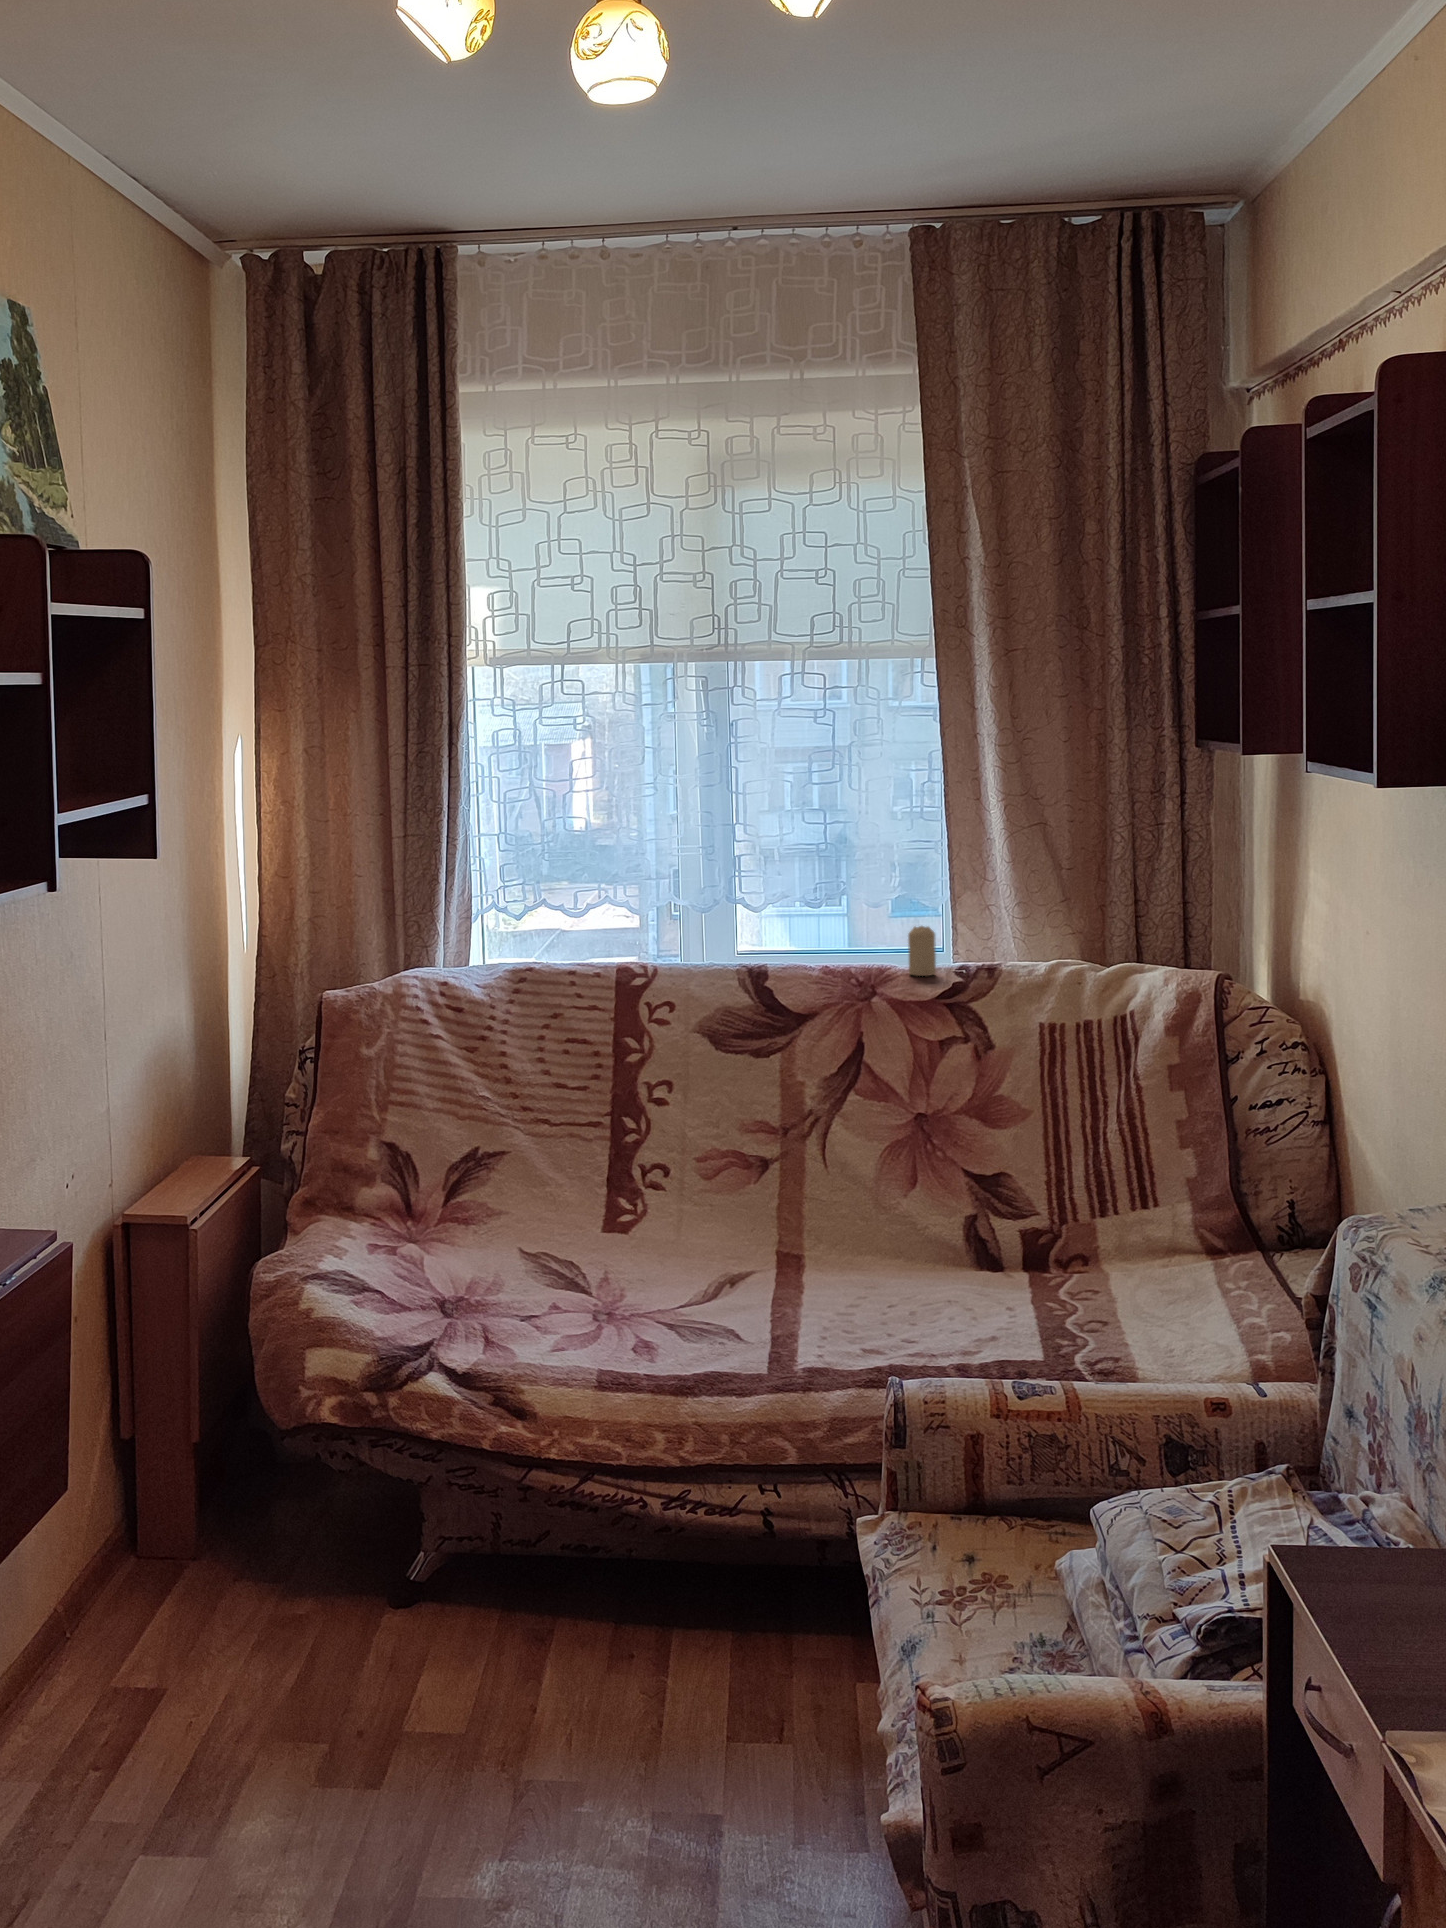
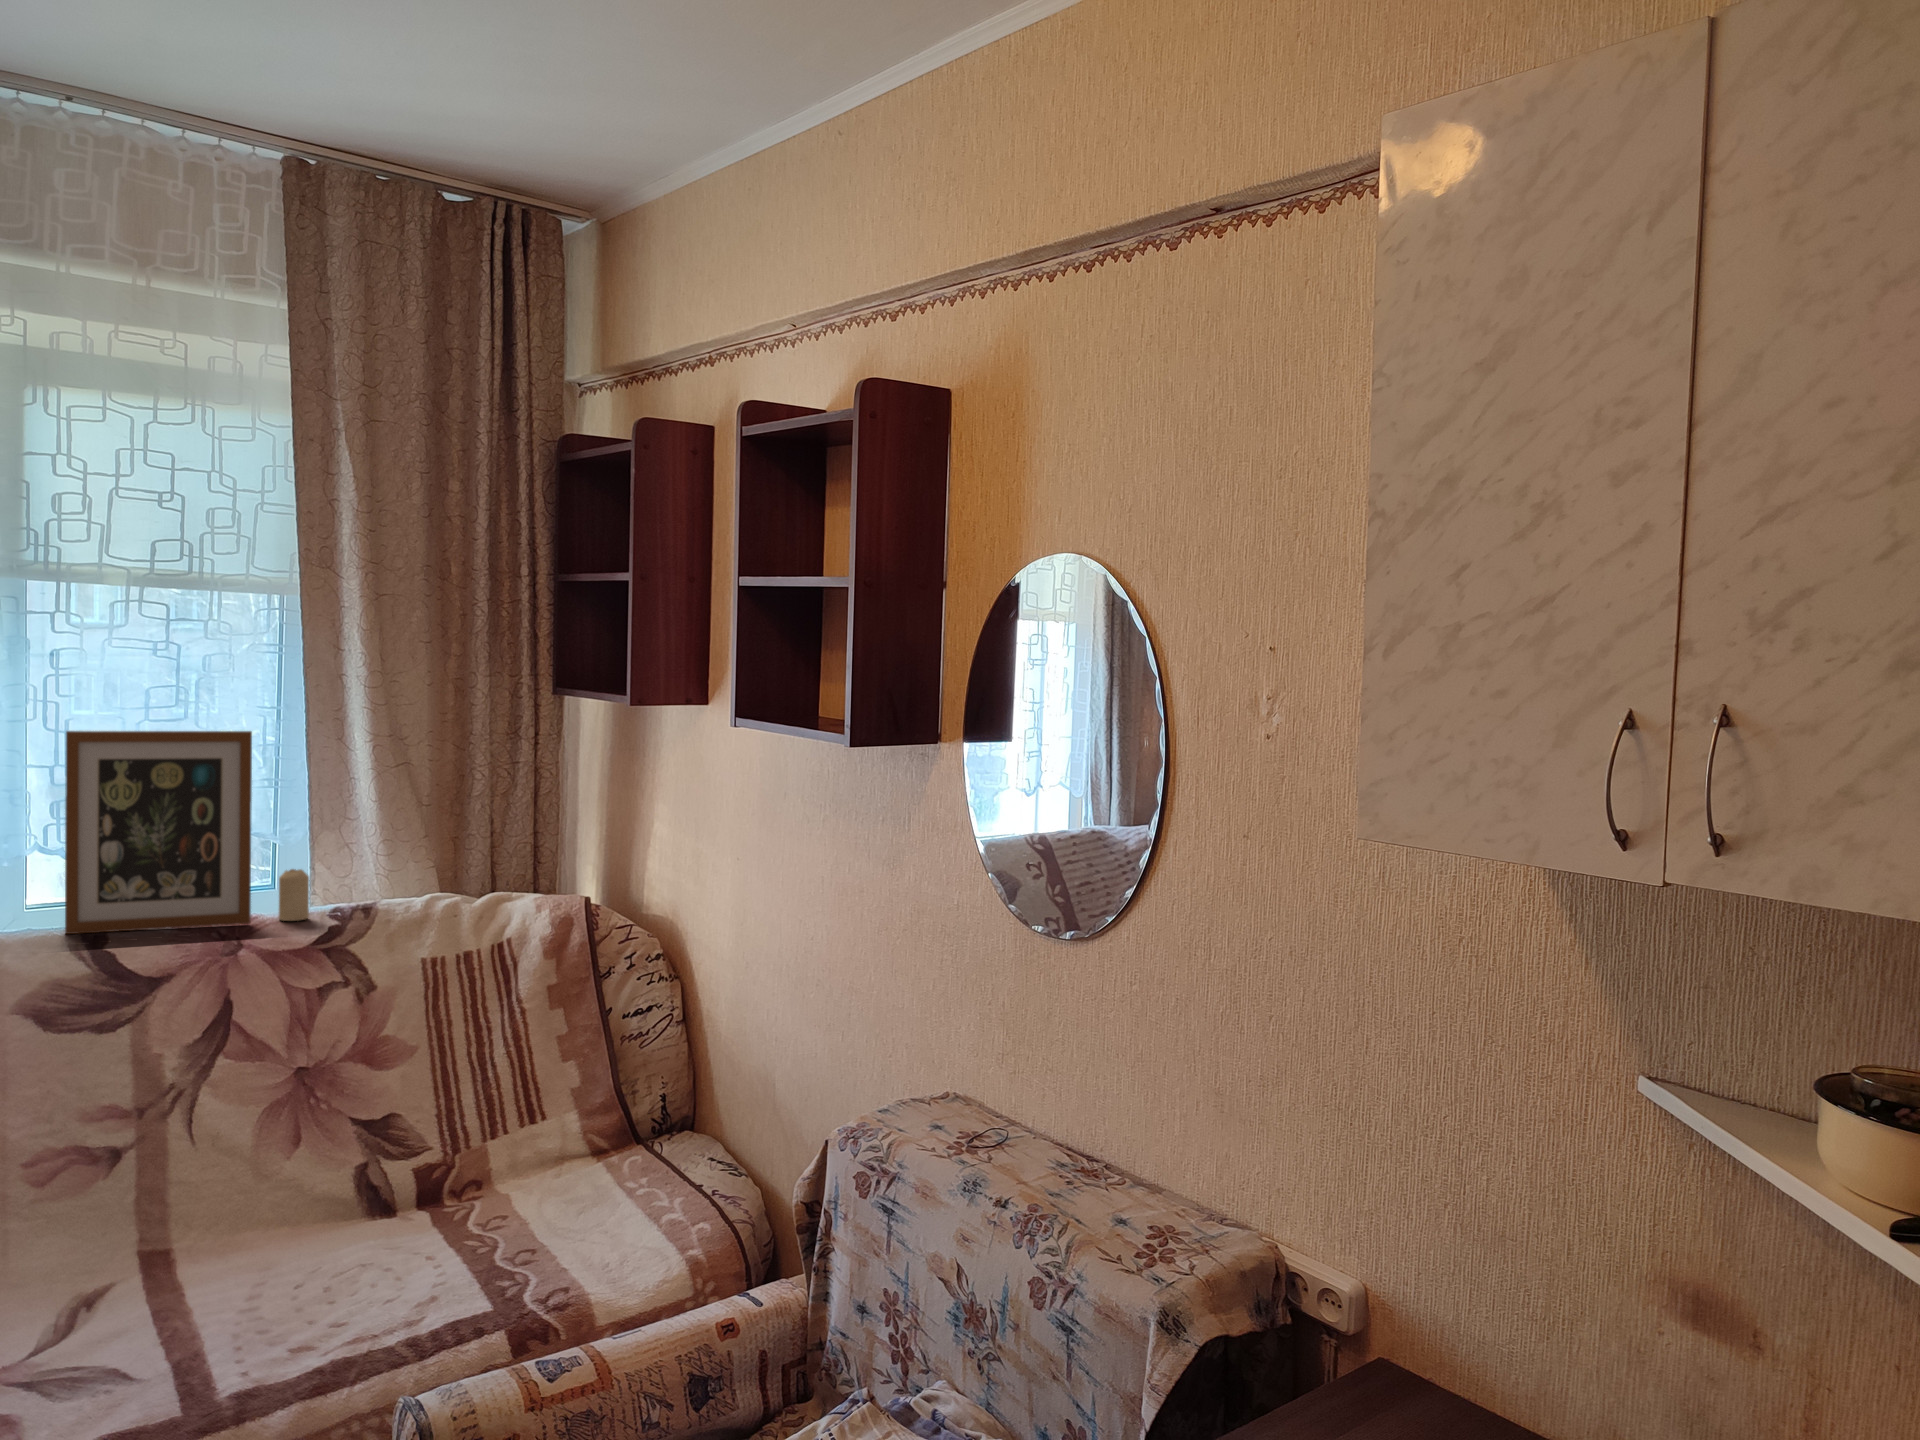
picture frame: none [731,792,882,975] -> present [65,731,252,934]

